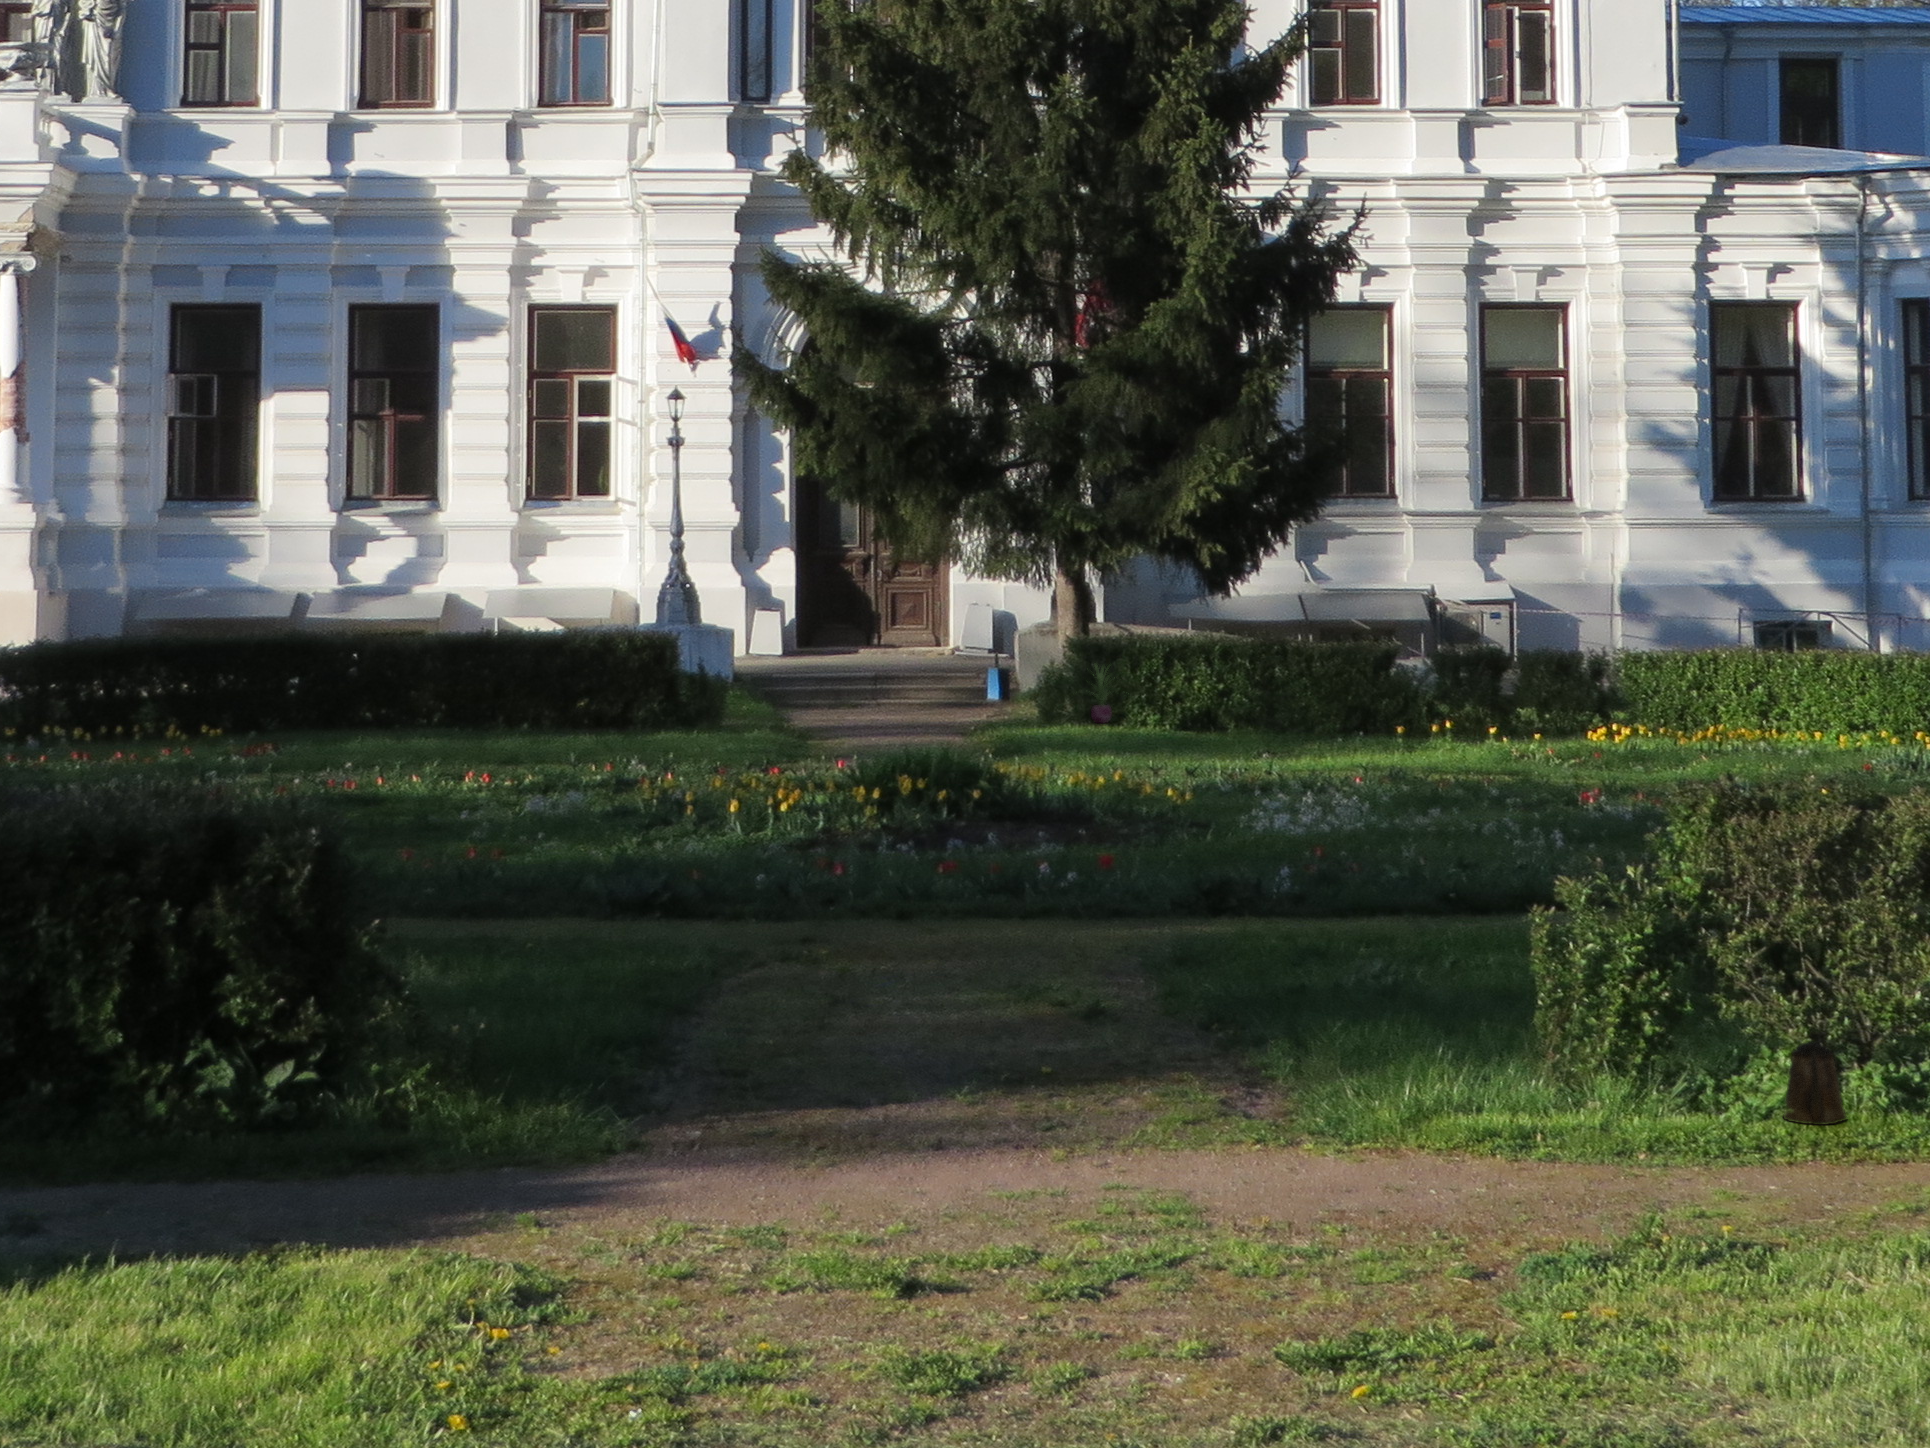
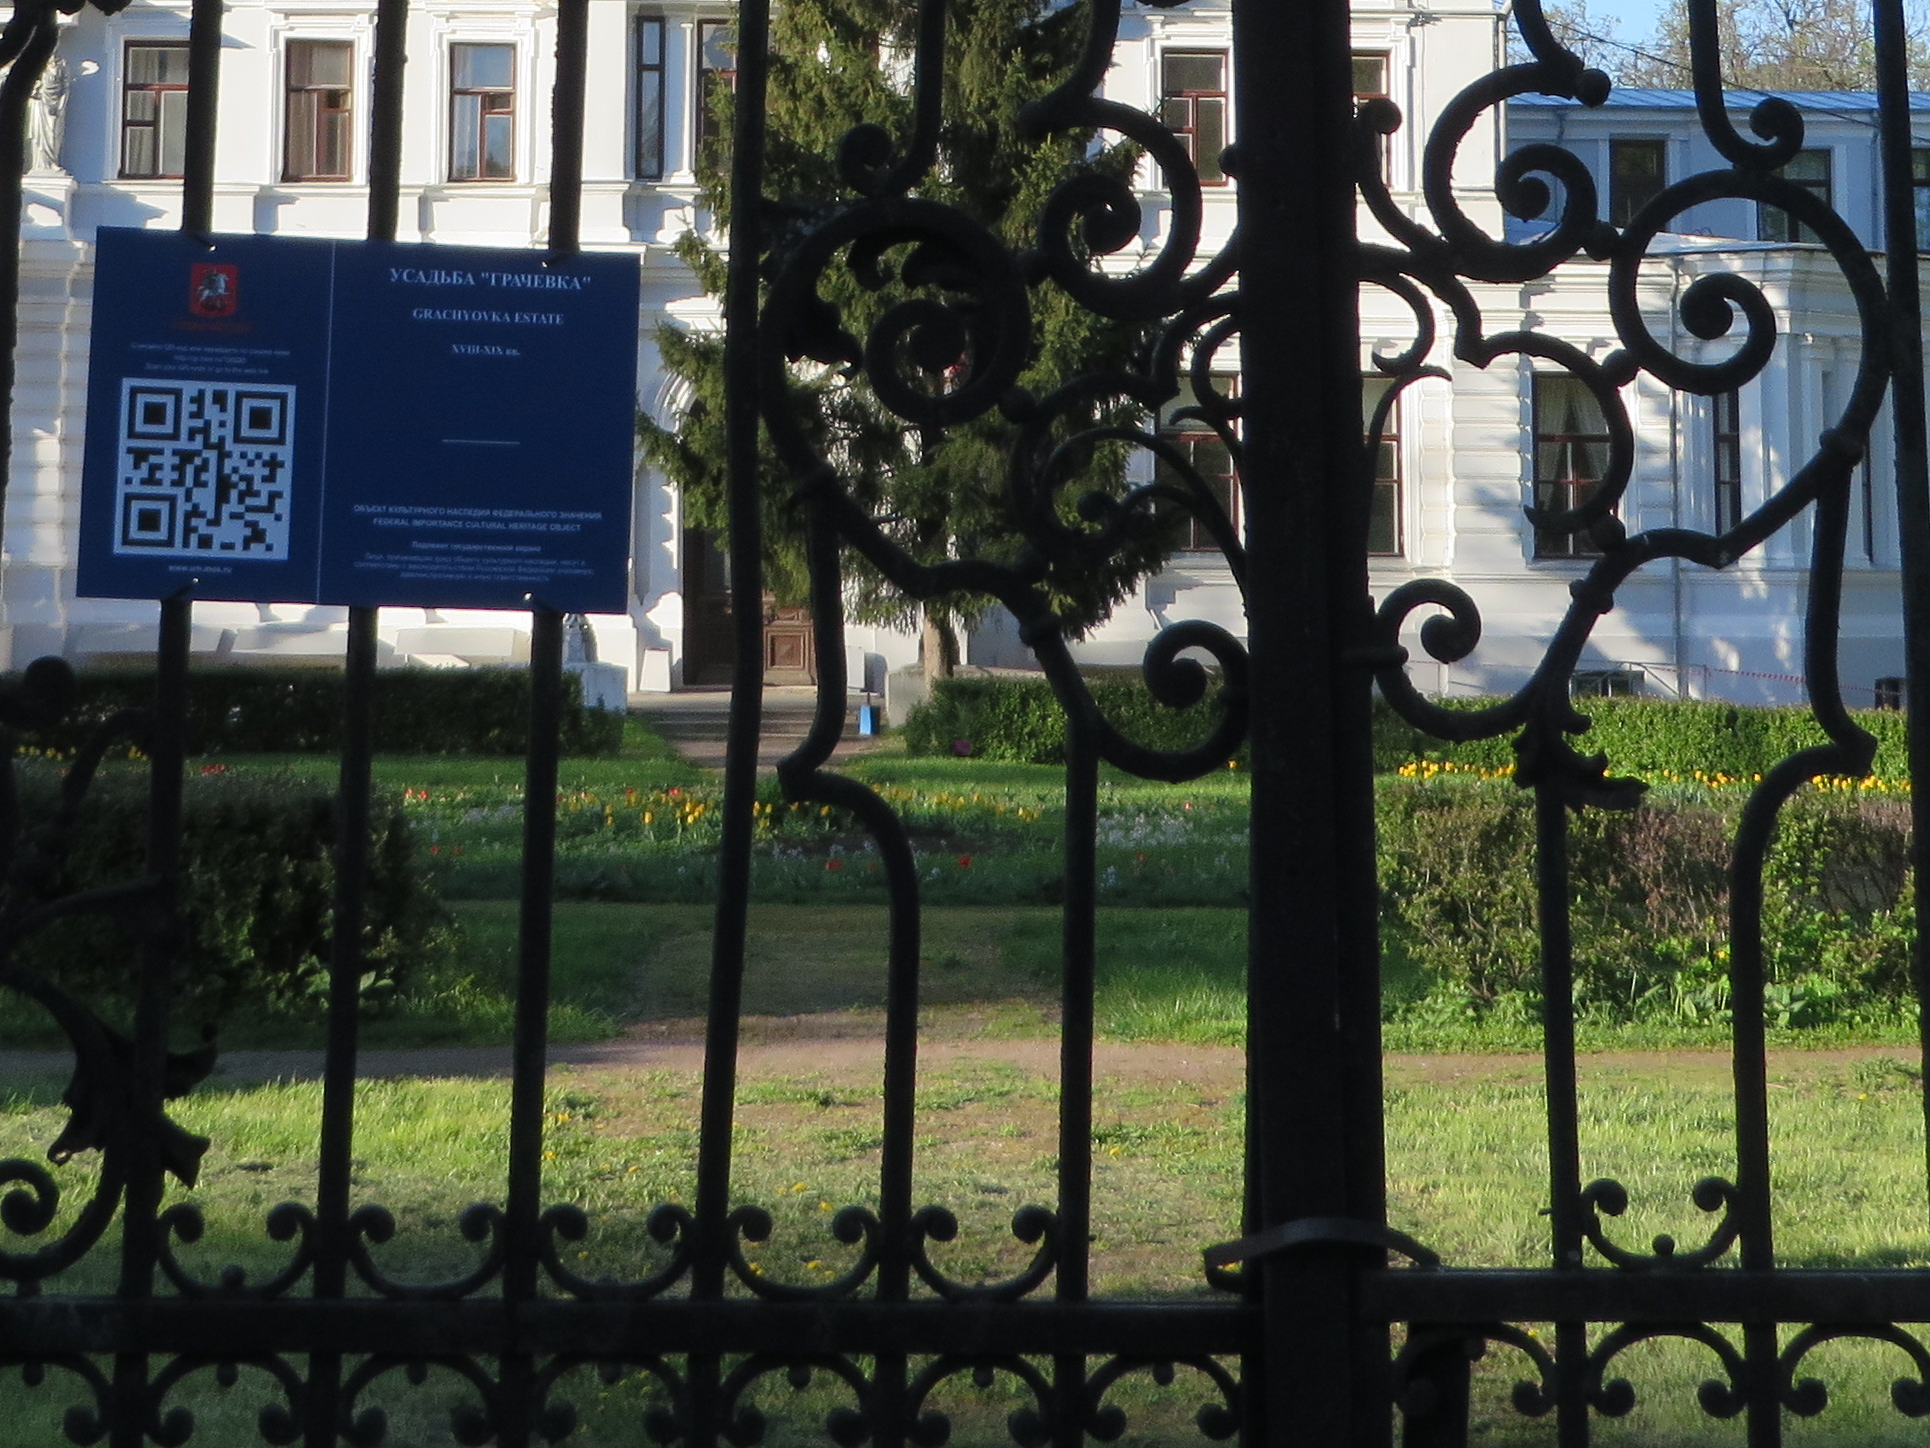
watering can: present [1783,1042,1847,1125] -> none [1452,973,1499,1031]

